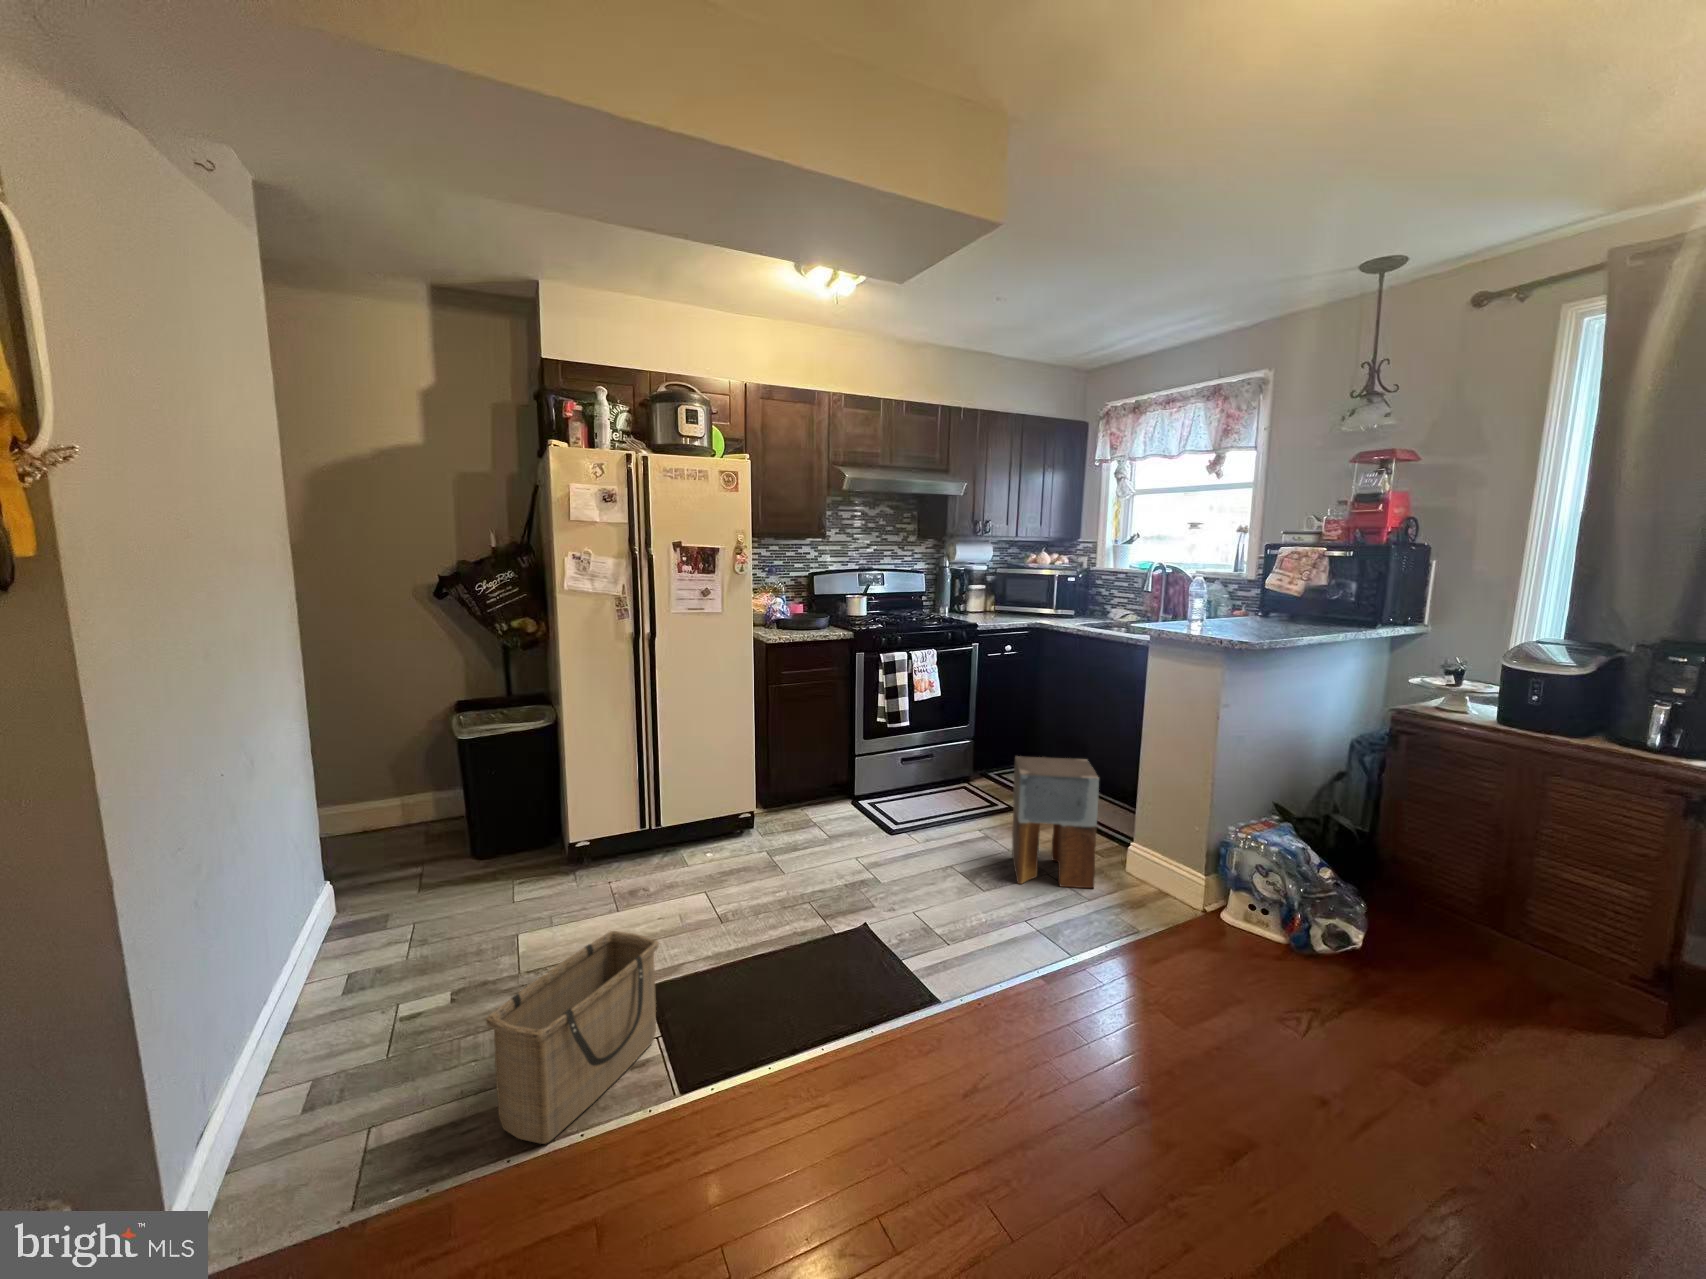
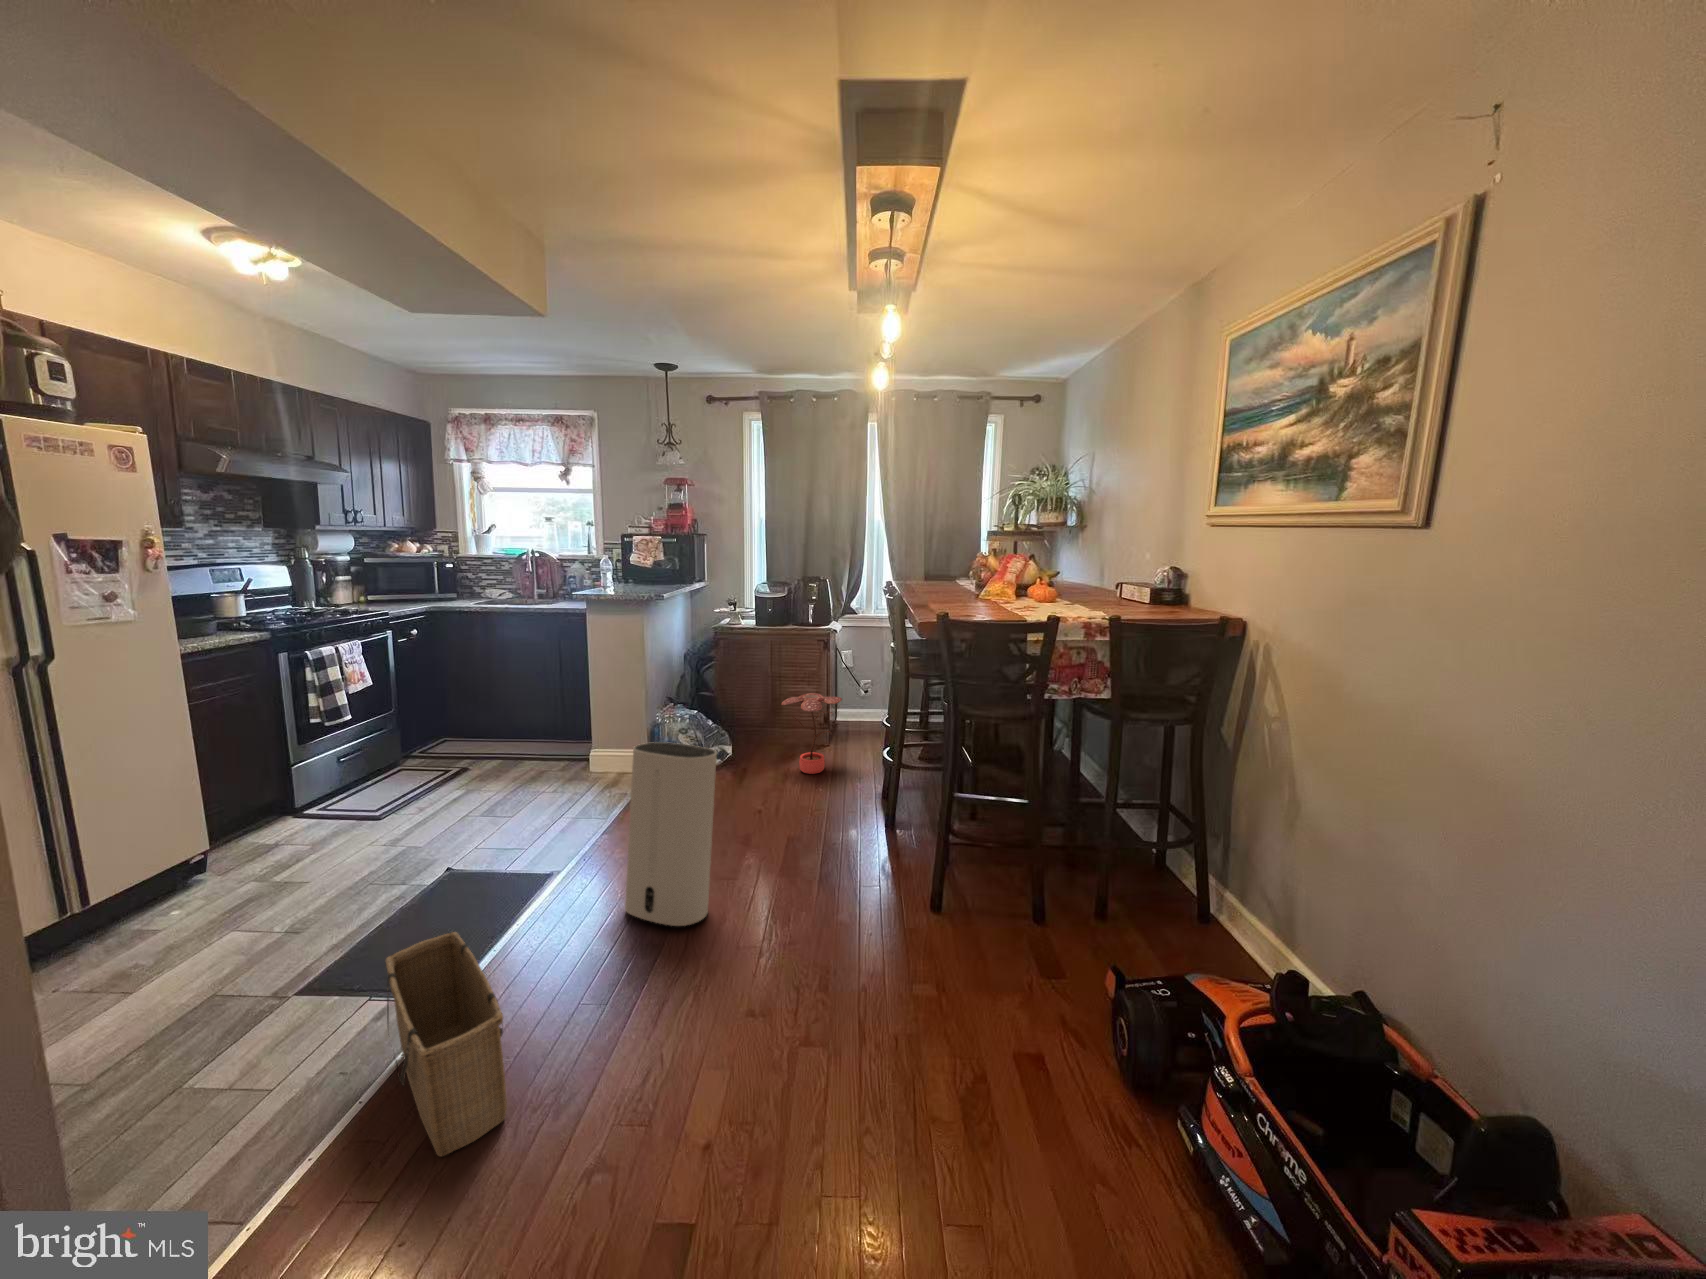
stool: present [1012,756,1099,888] -> none [518,696,605,800]
air purifier: none [861,833,985,1129] -> present [625,742,717,926]
potted plant: none [1381,877,1546,1065] -> present [781,693,842,774]

